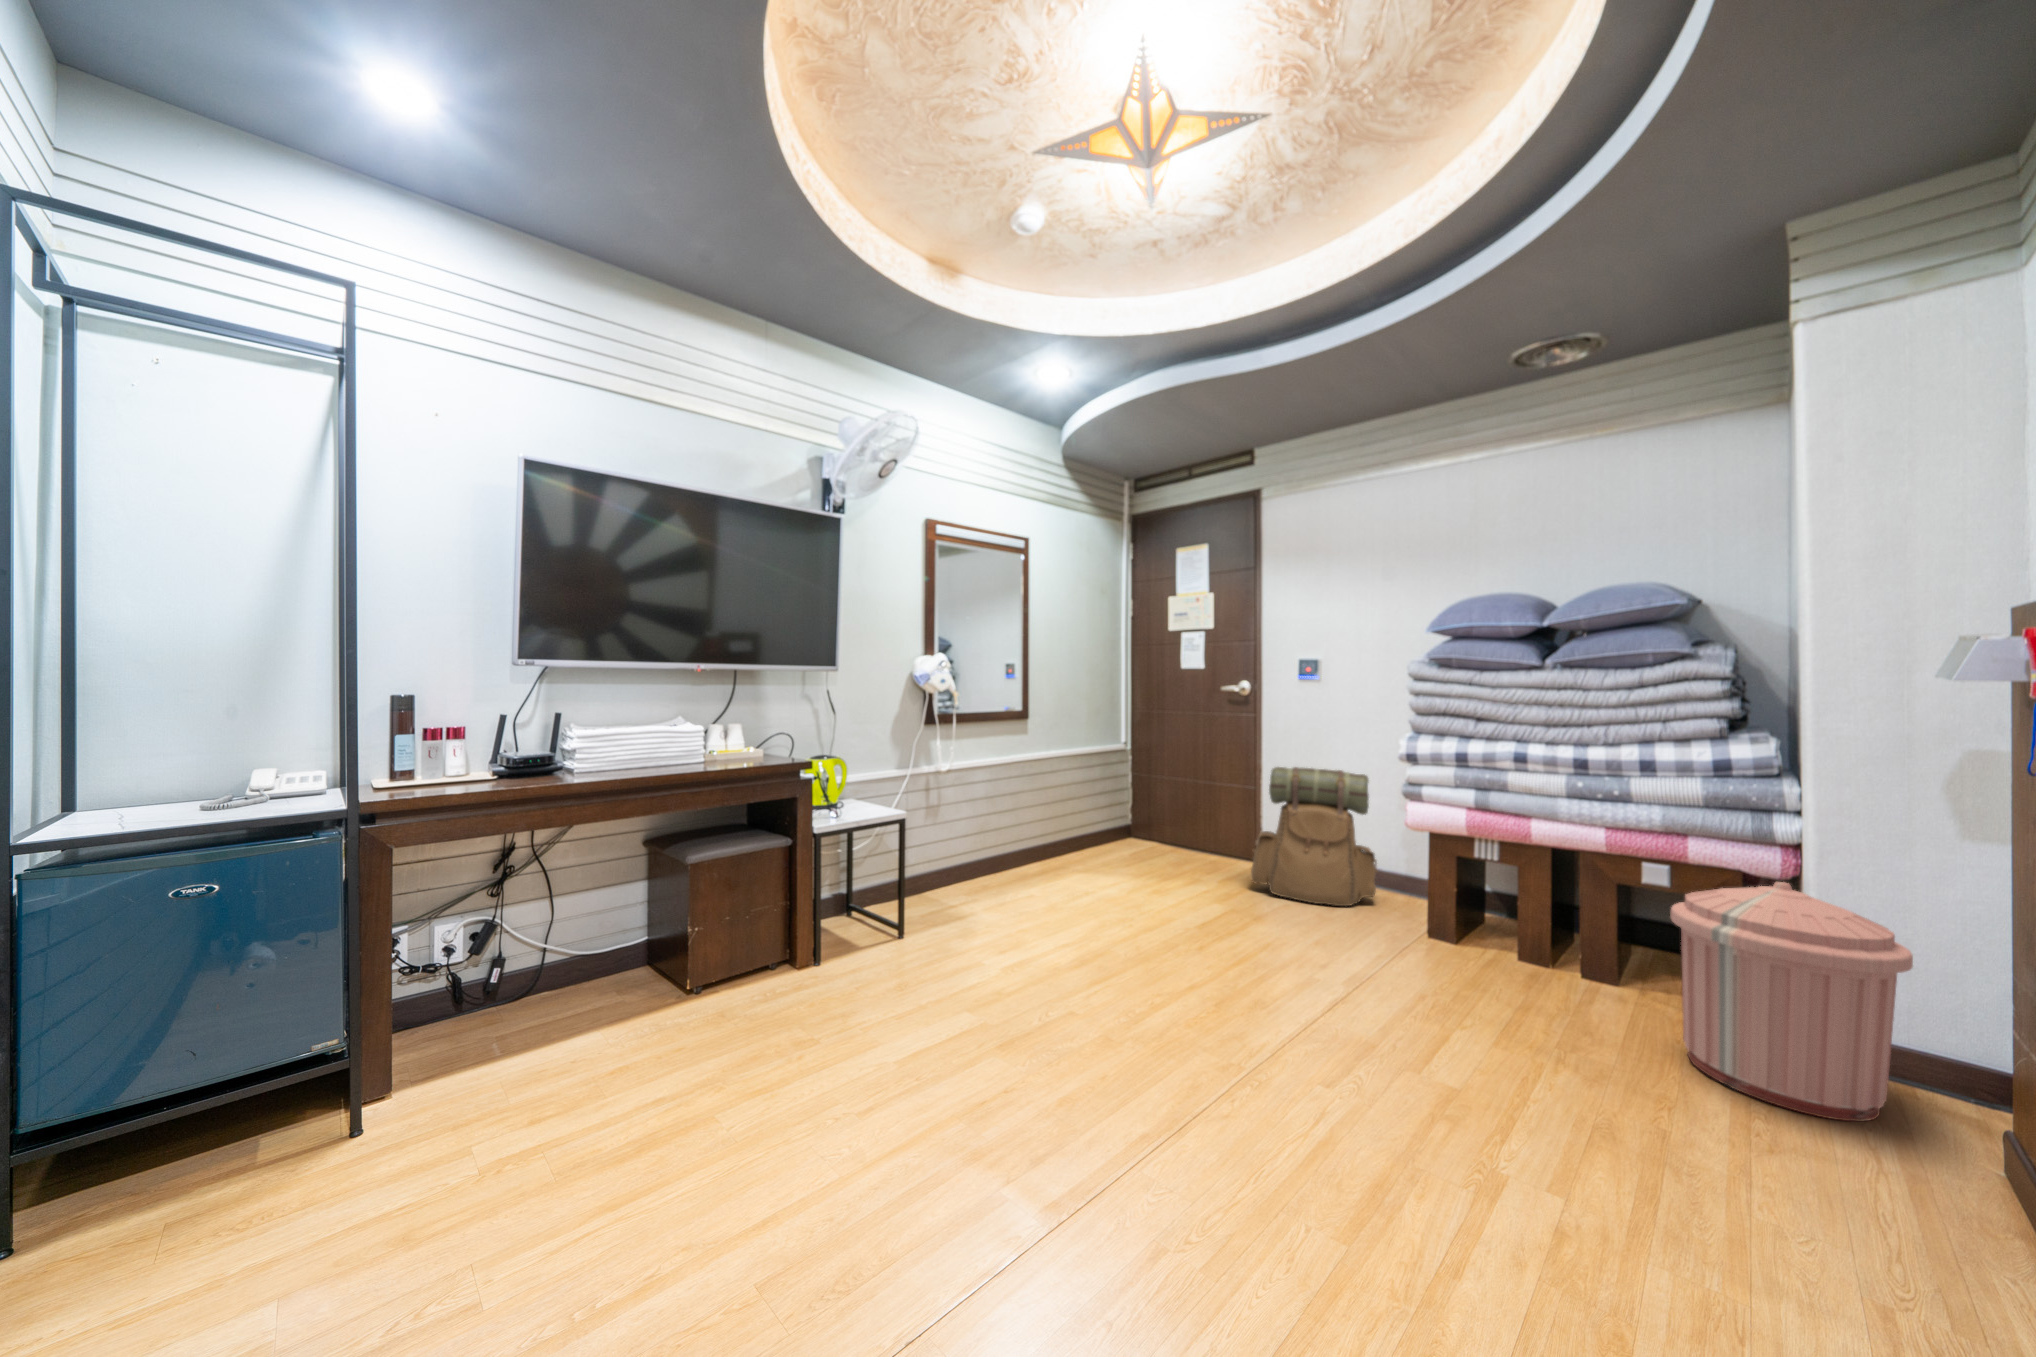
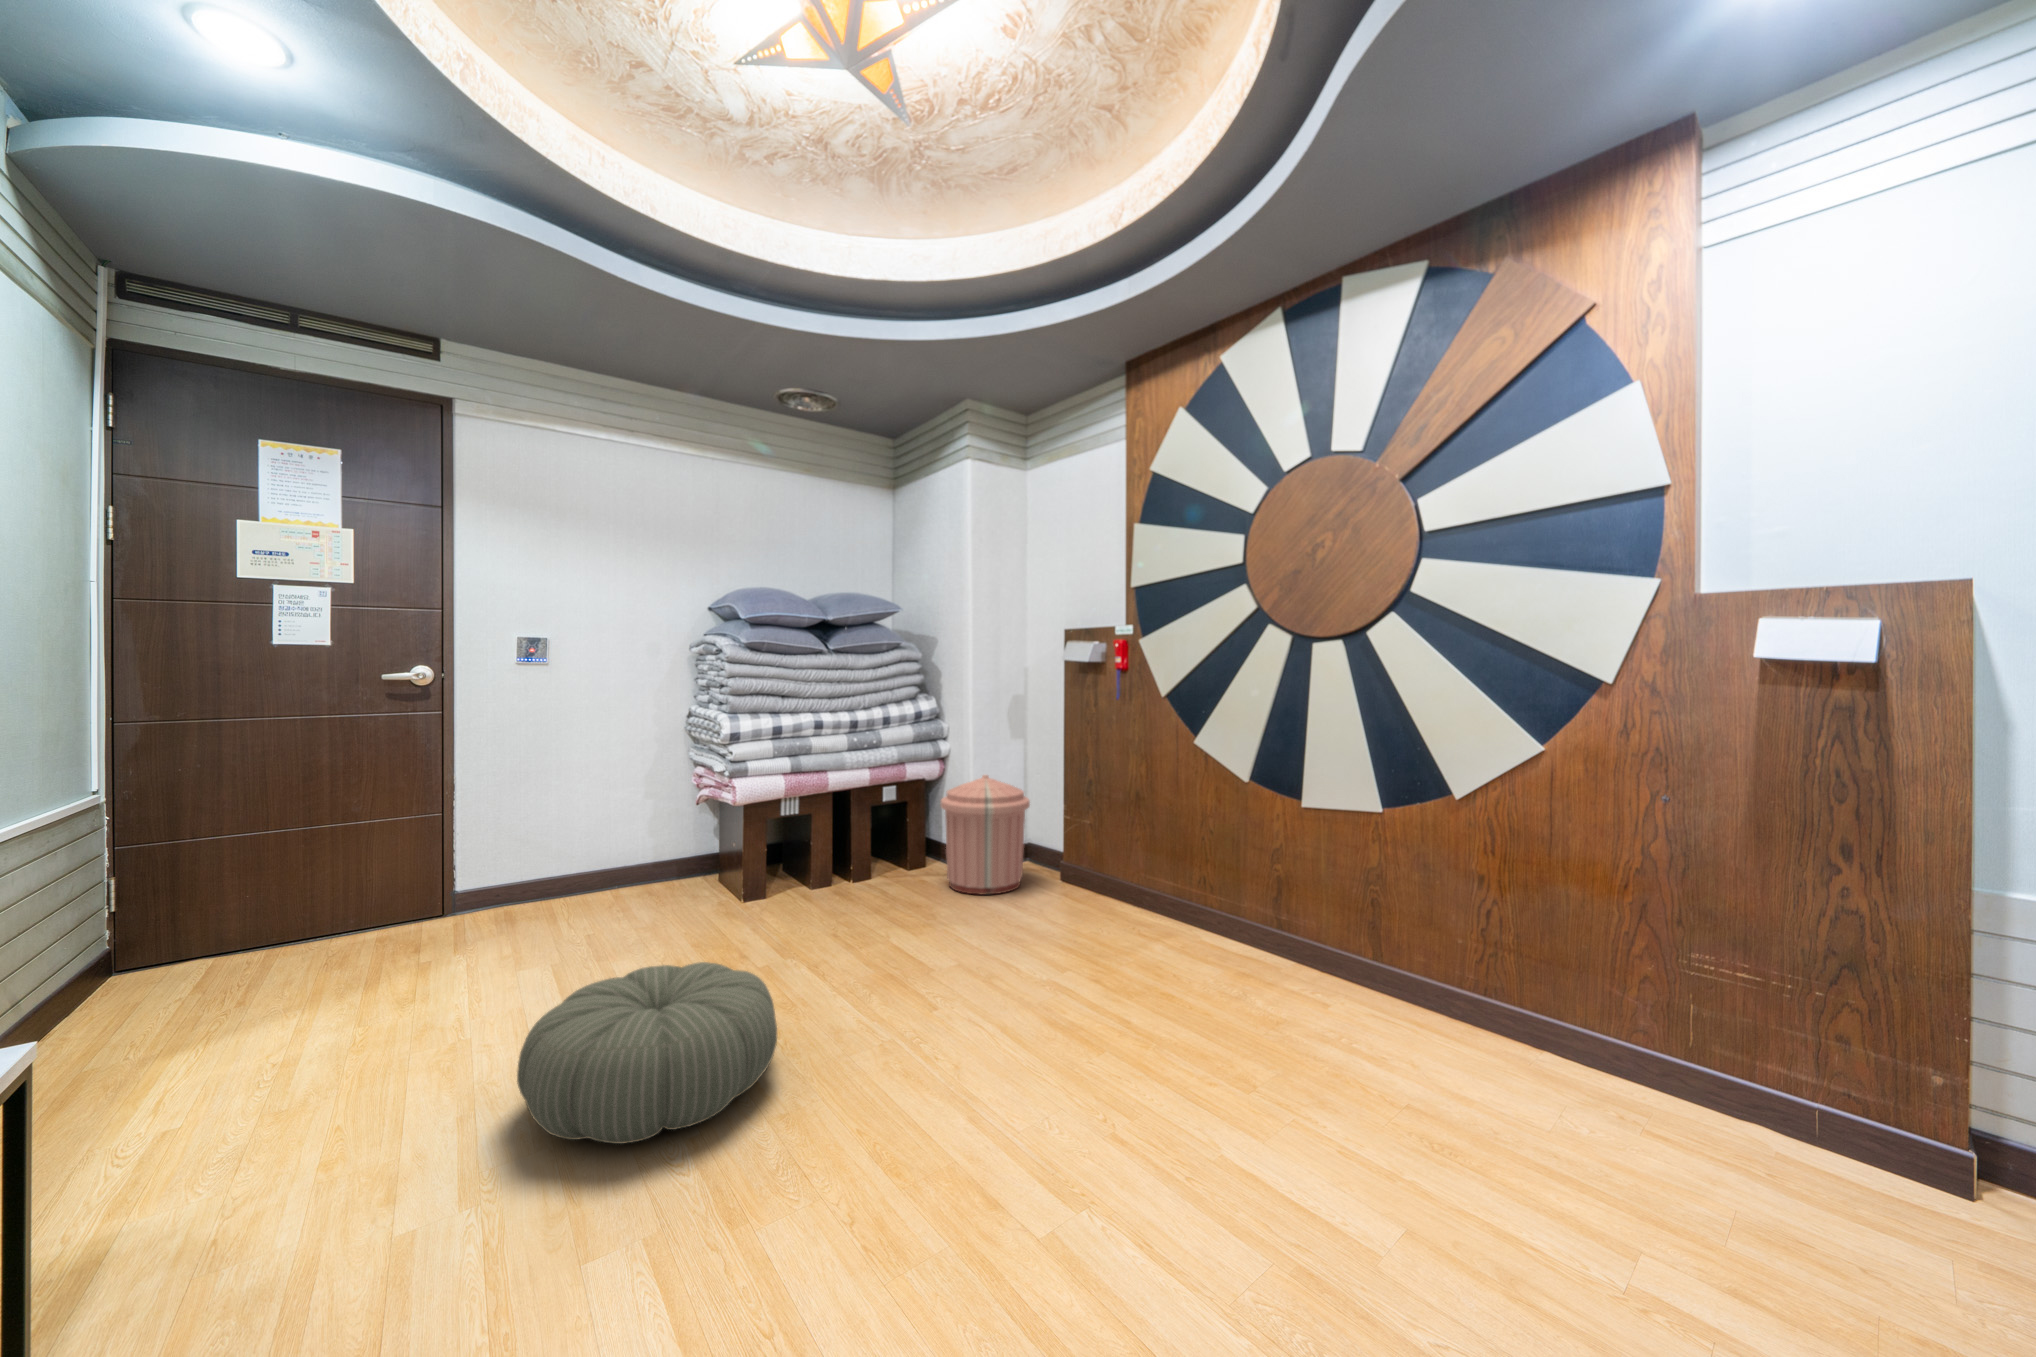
backpack: present [1251,767,1377,906] -> none [523,764,665,928]
pouf: none [1007,893,1172,1007] -> present [517,962,777,1144]

